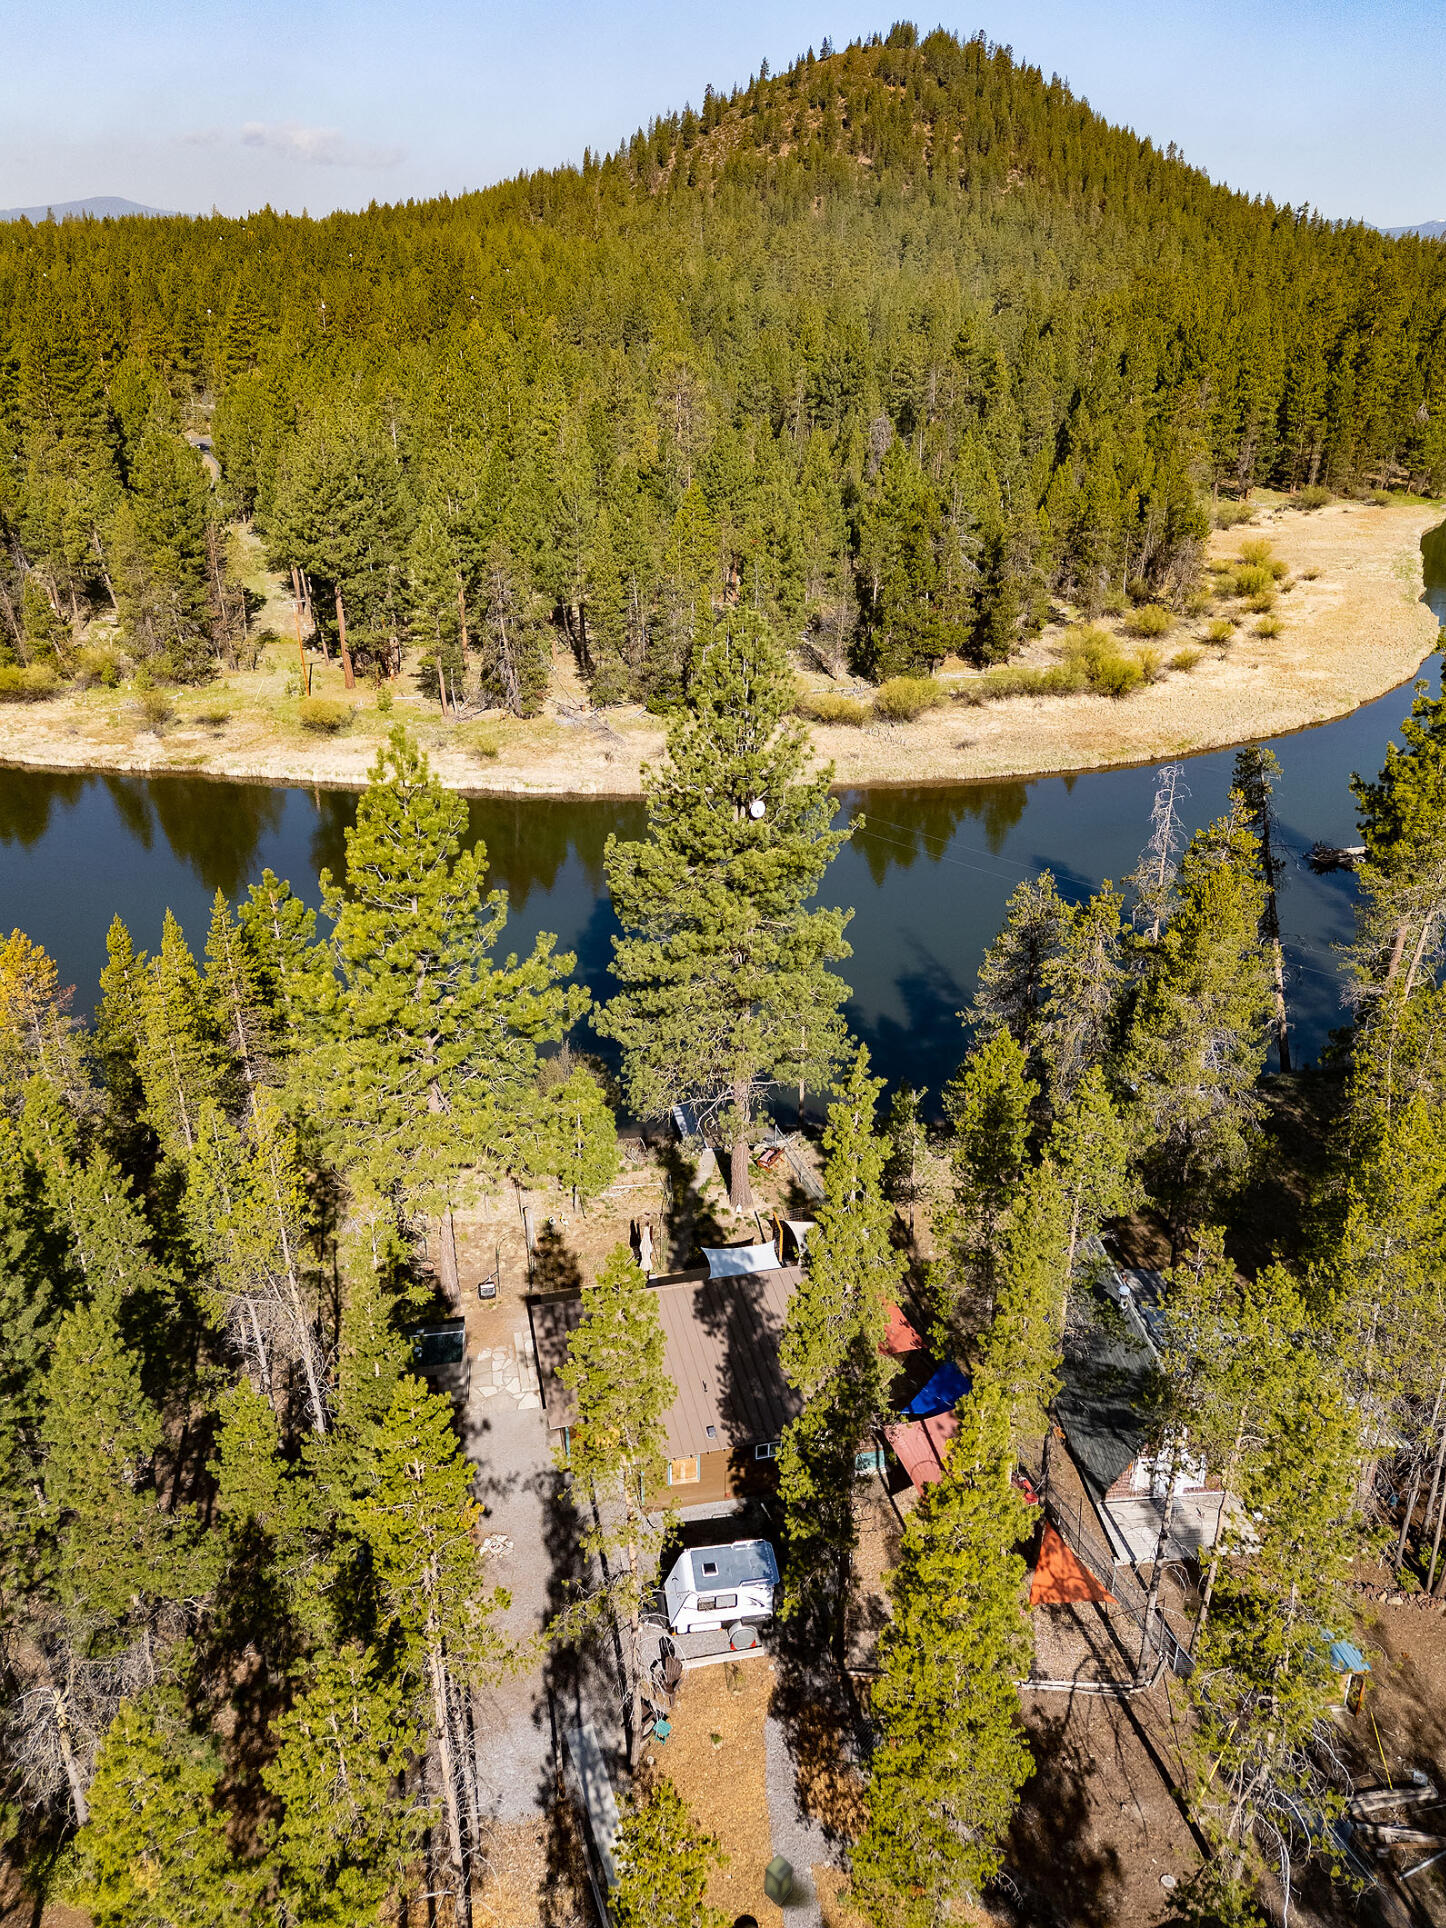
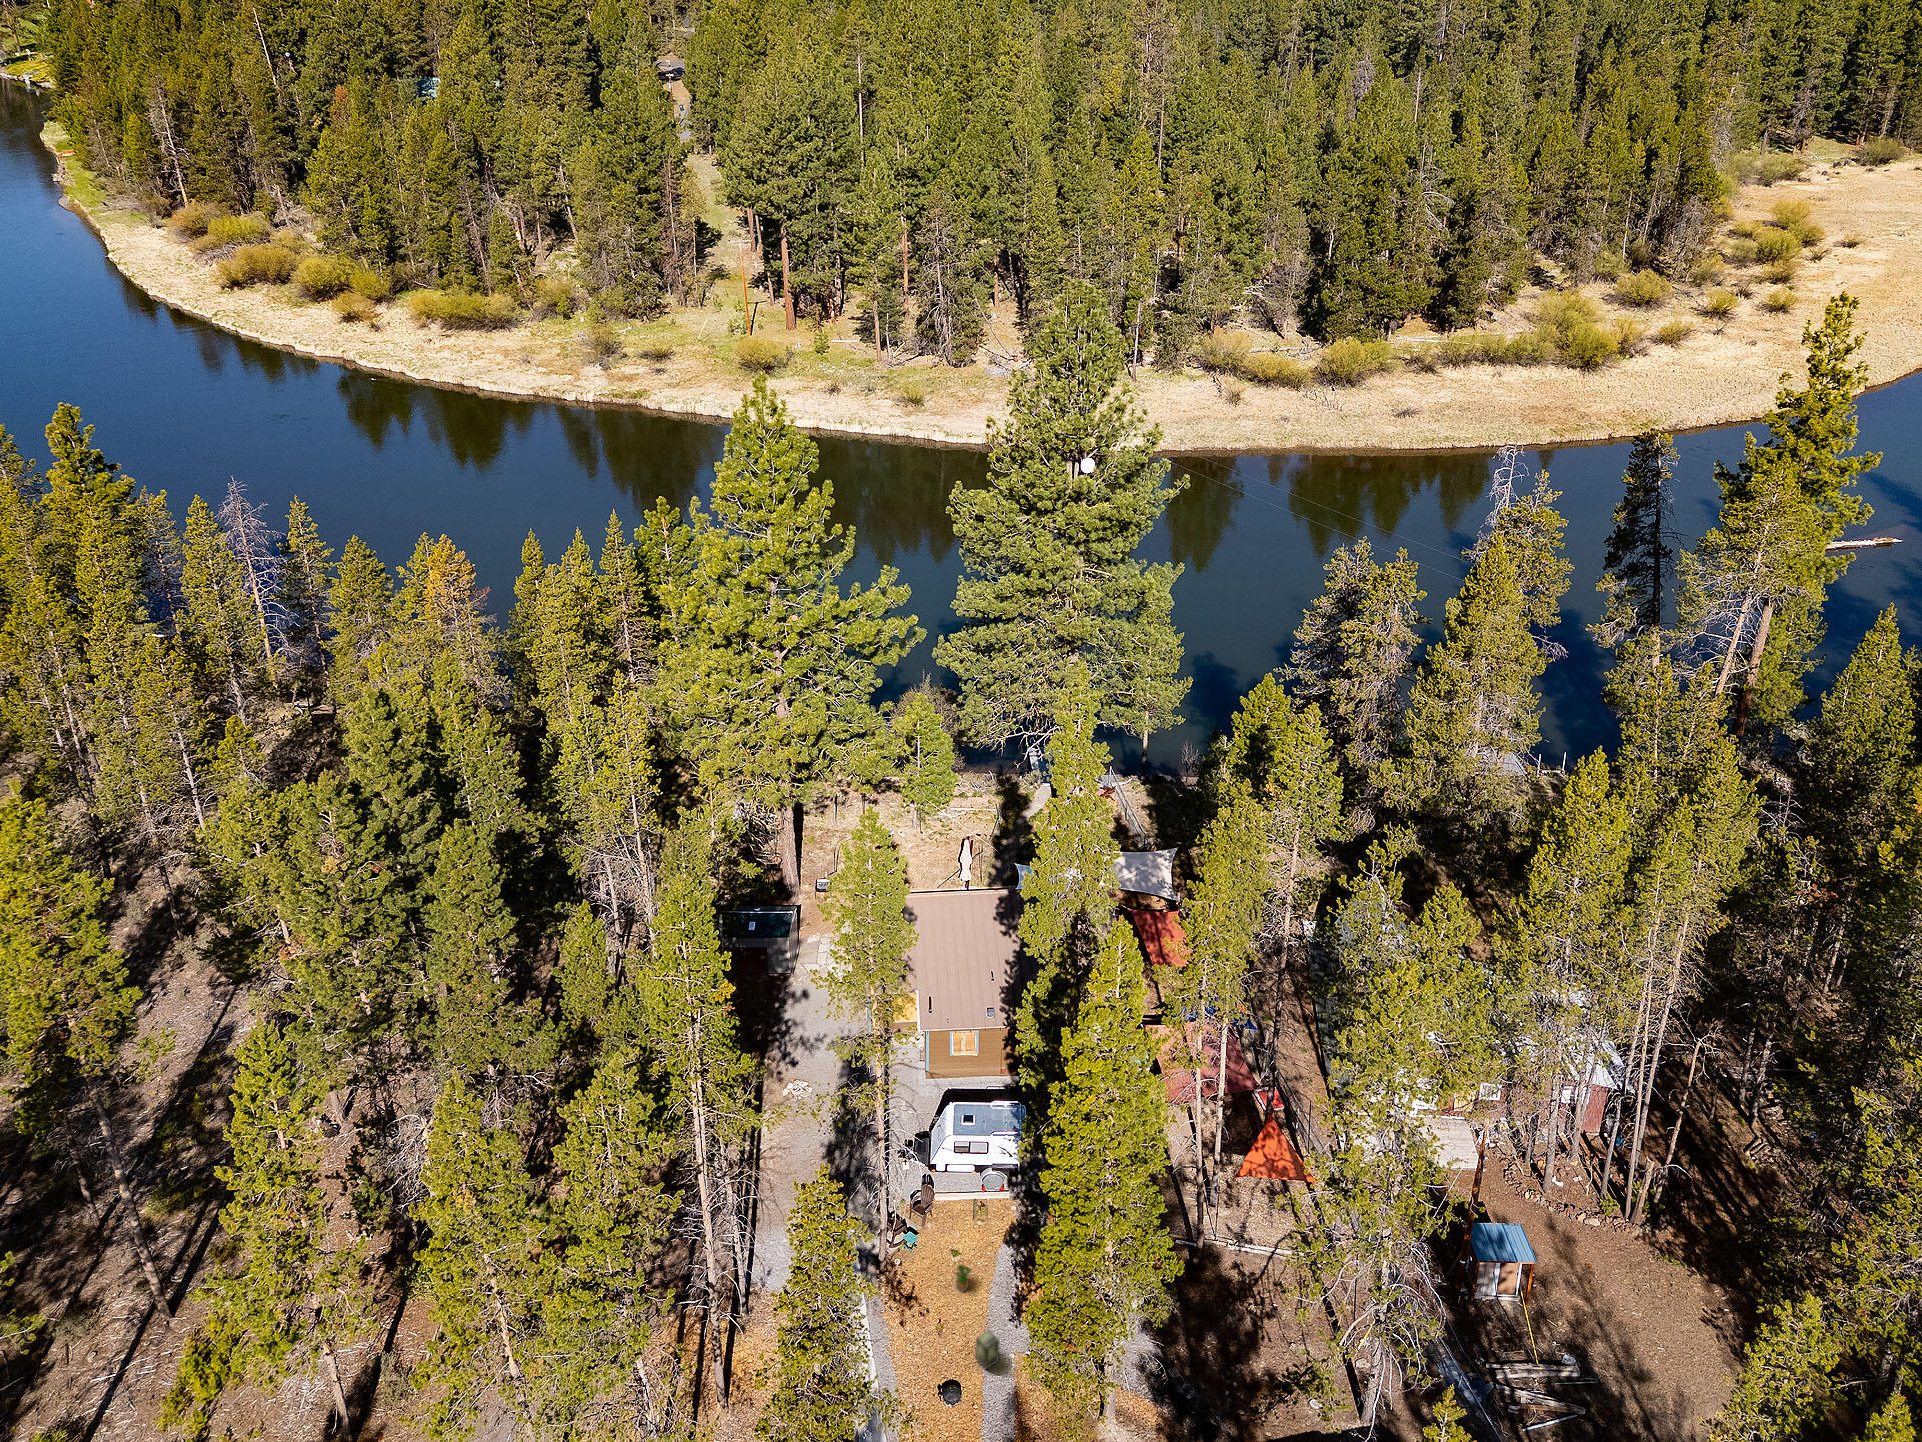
potted tree: none [723,1764,743,1800] -> present [956,1265,971,1292]

